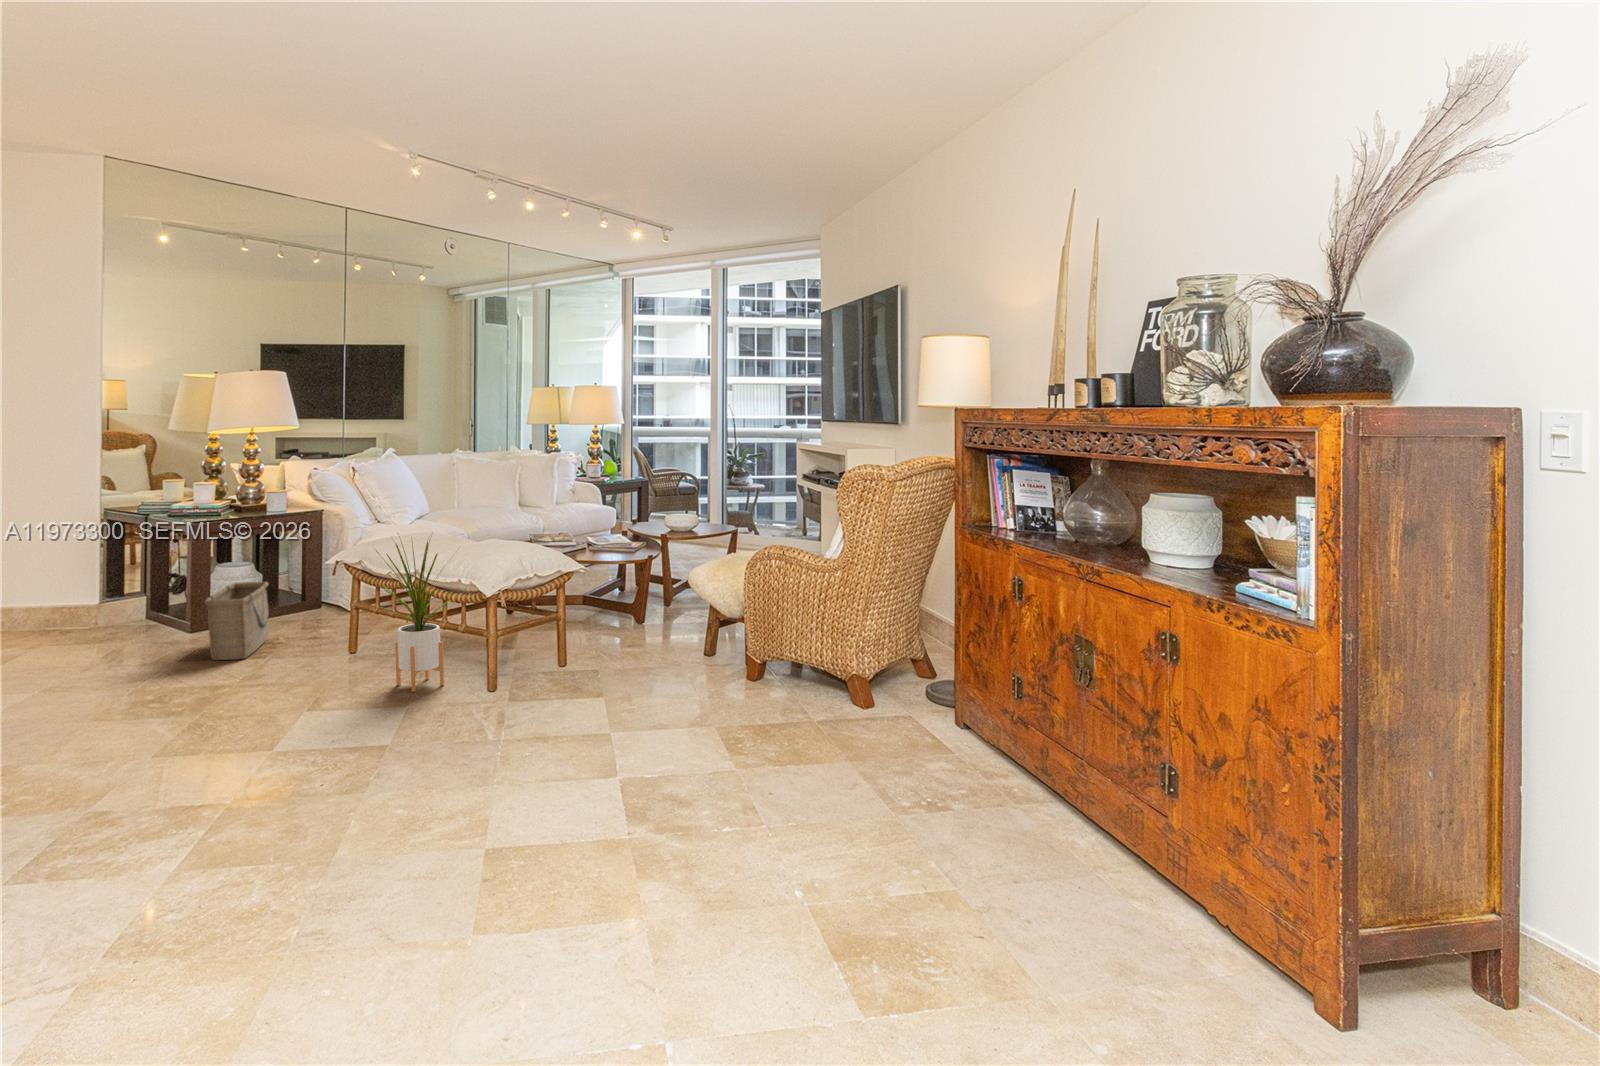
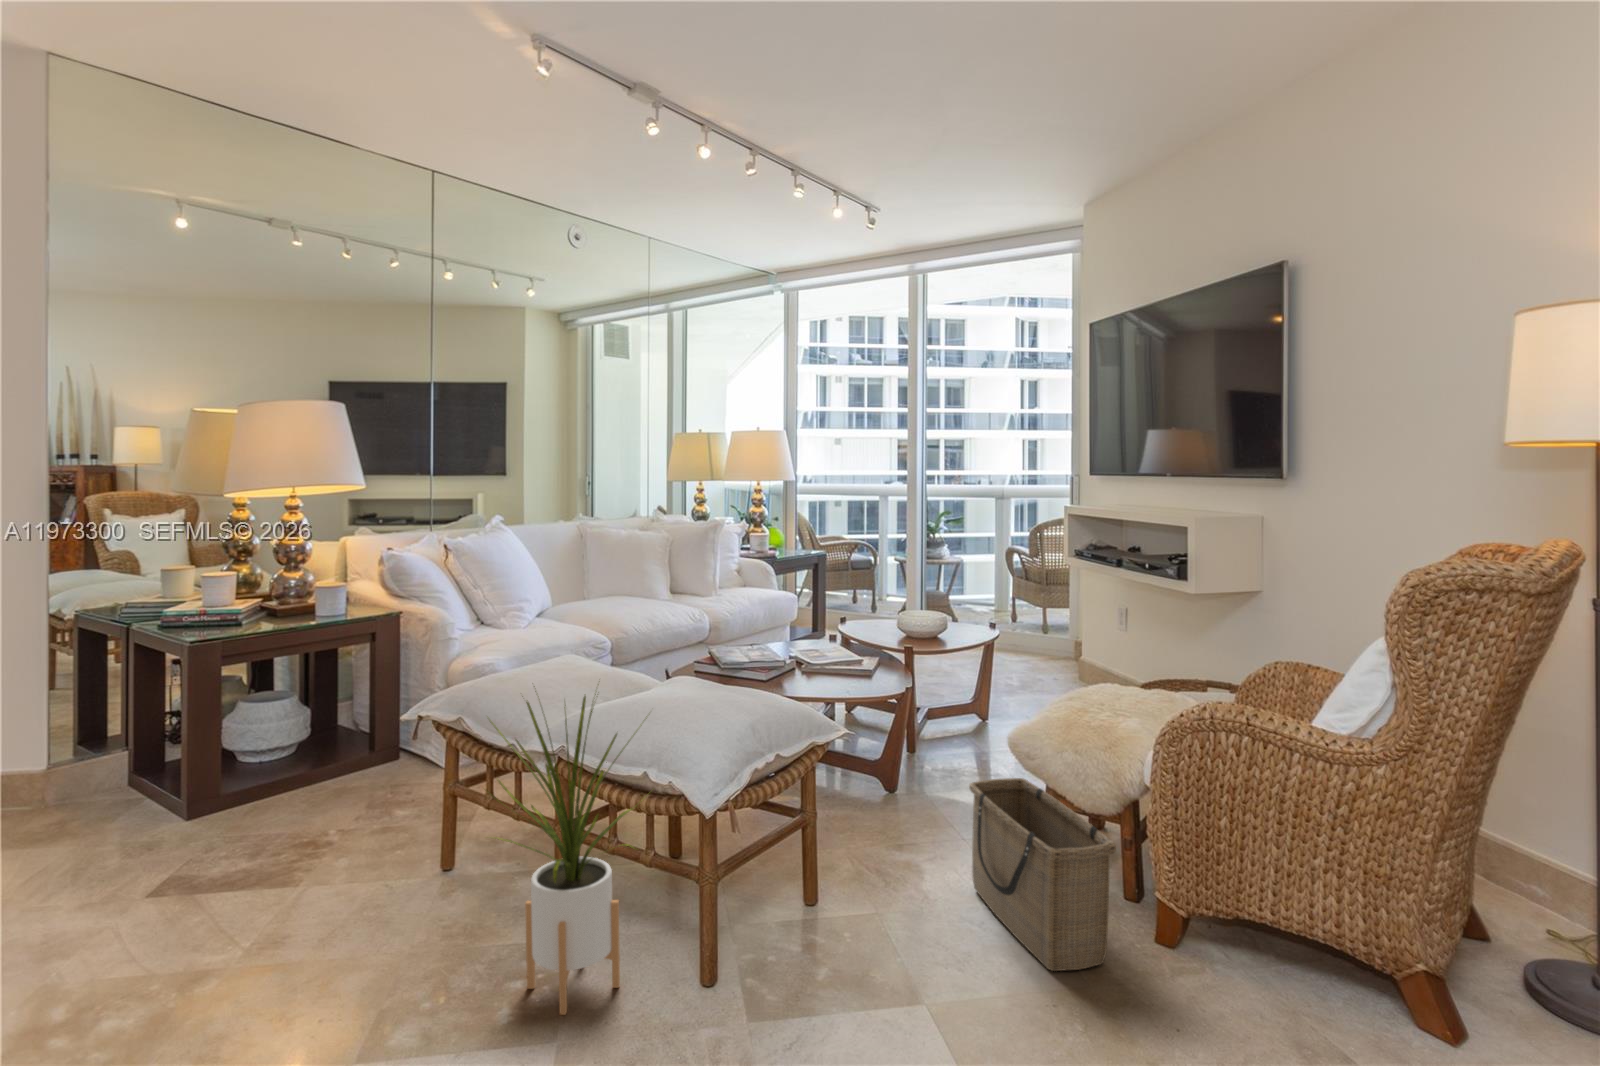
basket: present [205,582,269,660] -> present [969,778,1116,971]

